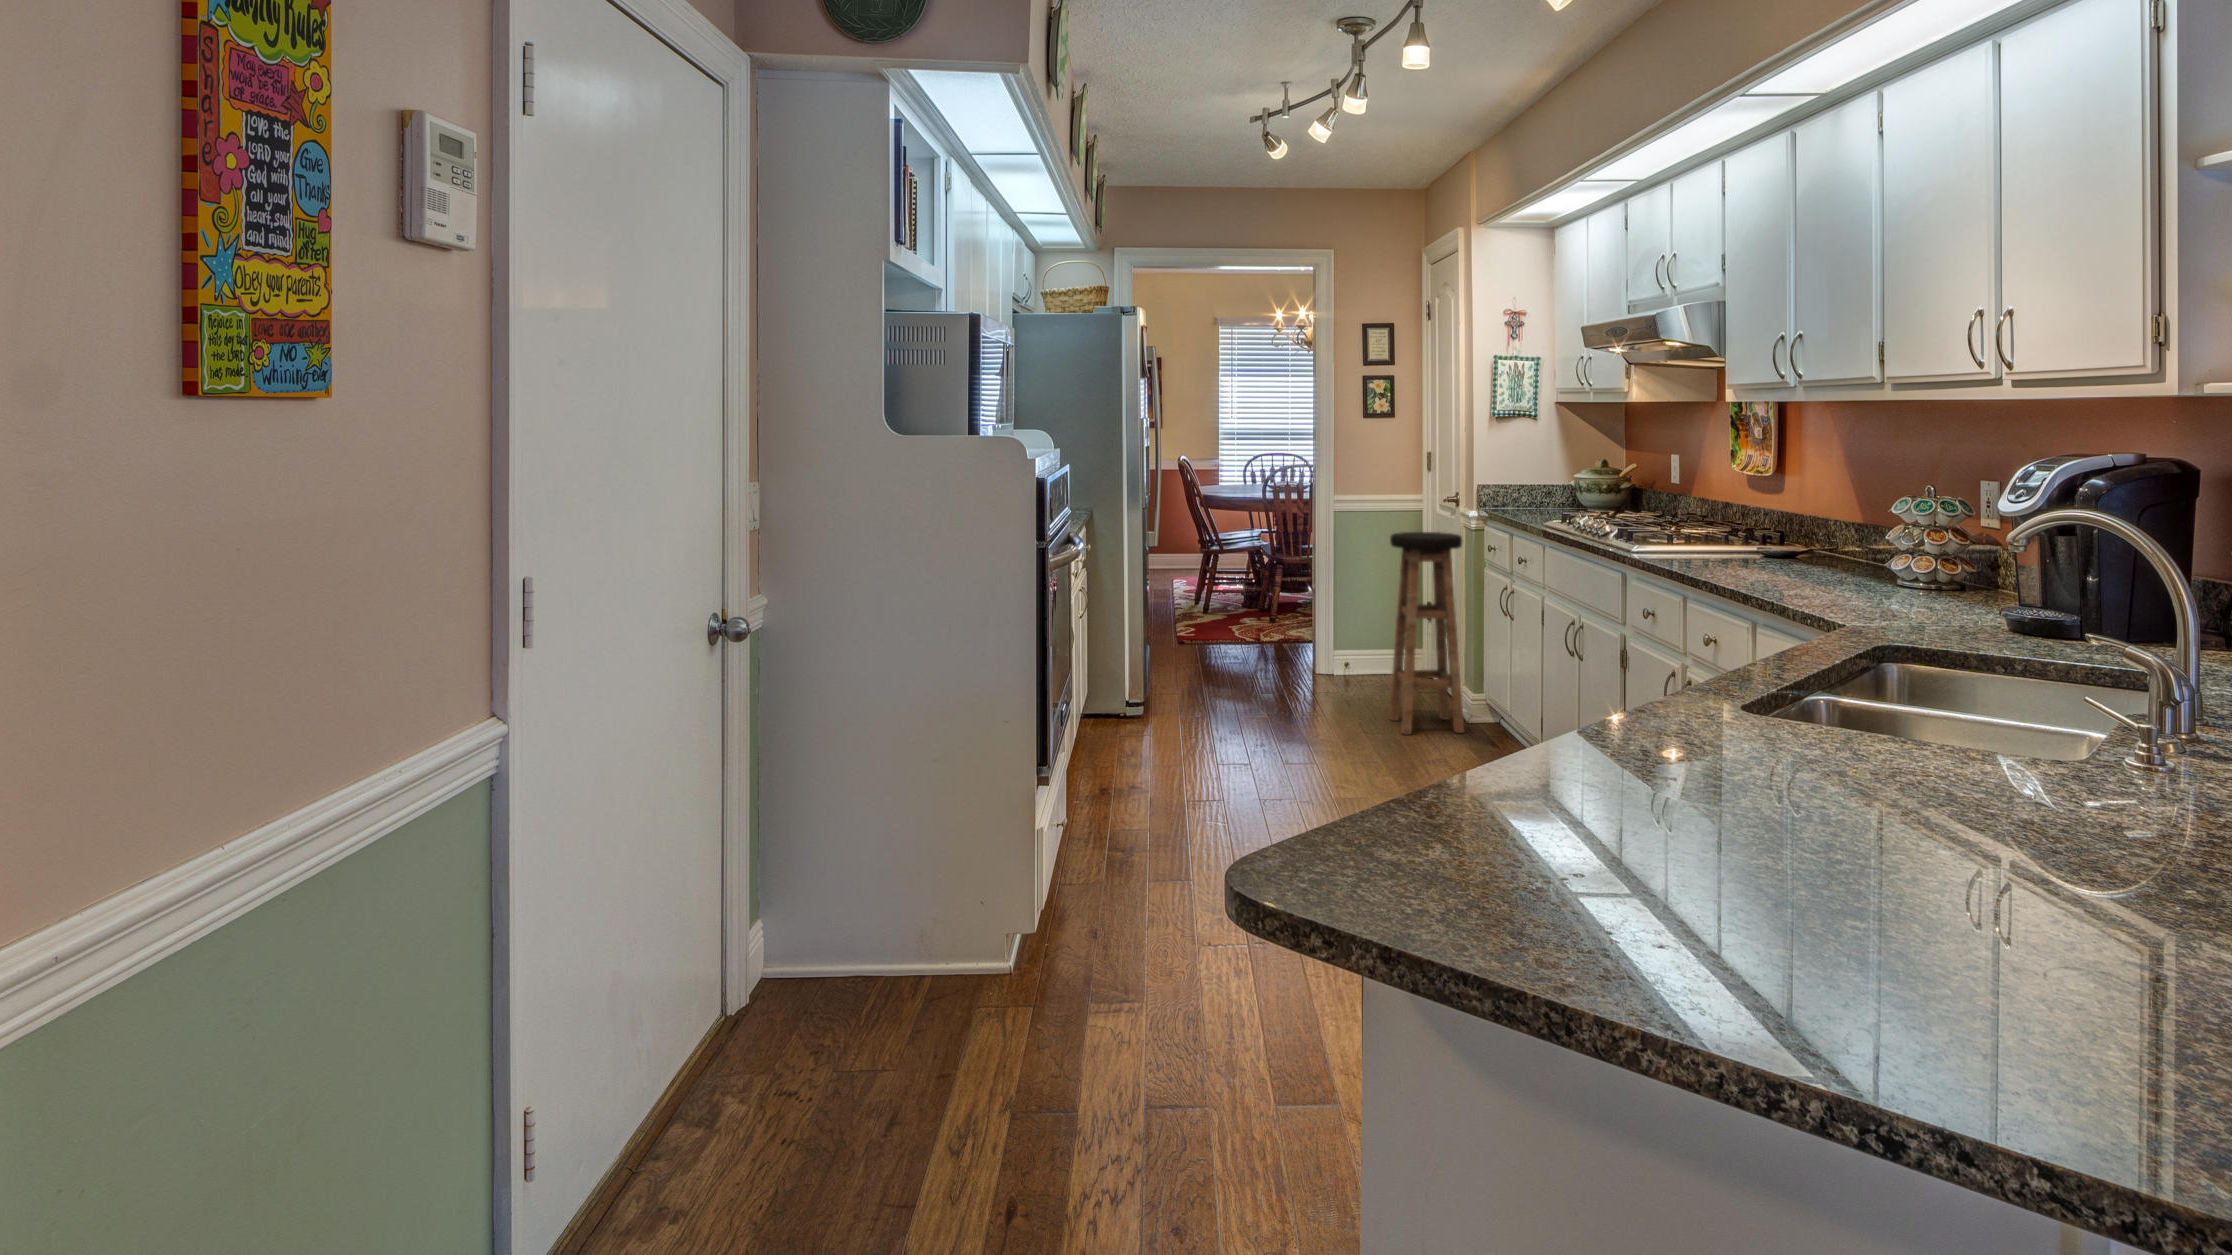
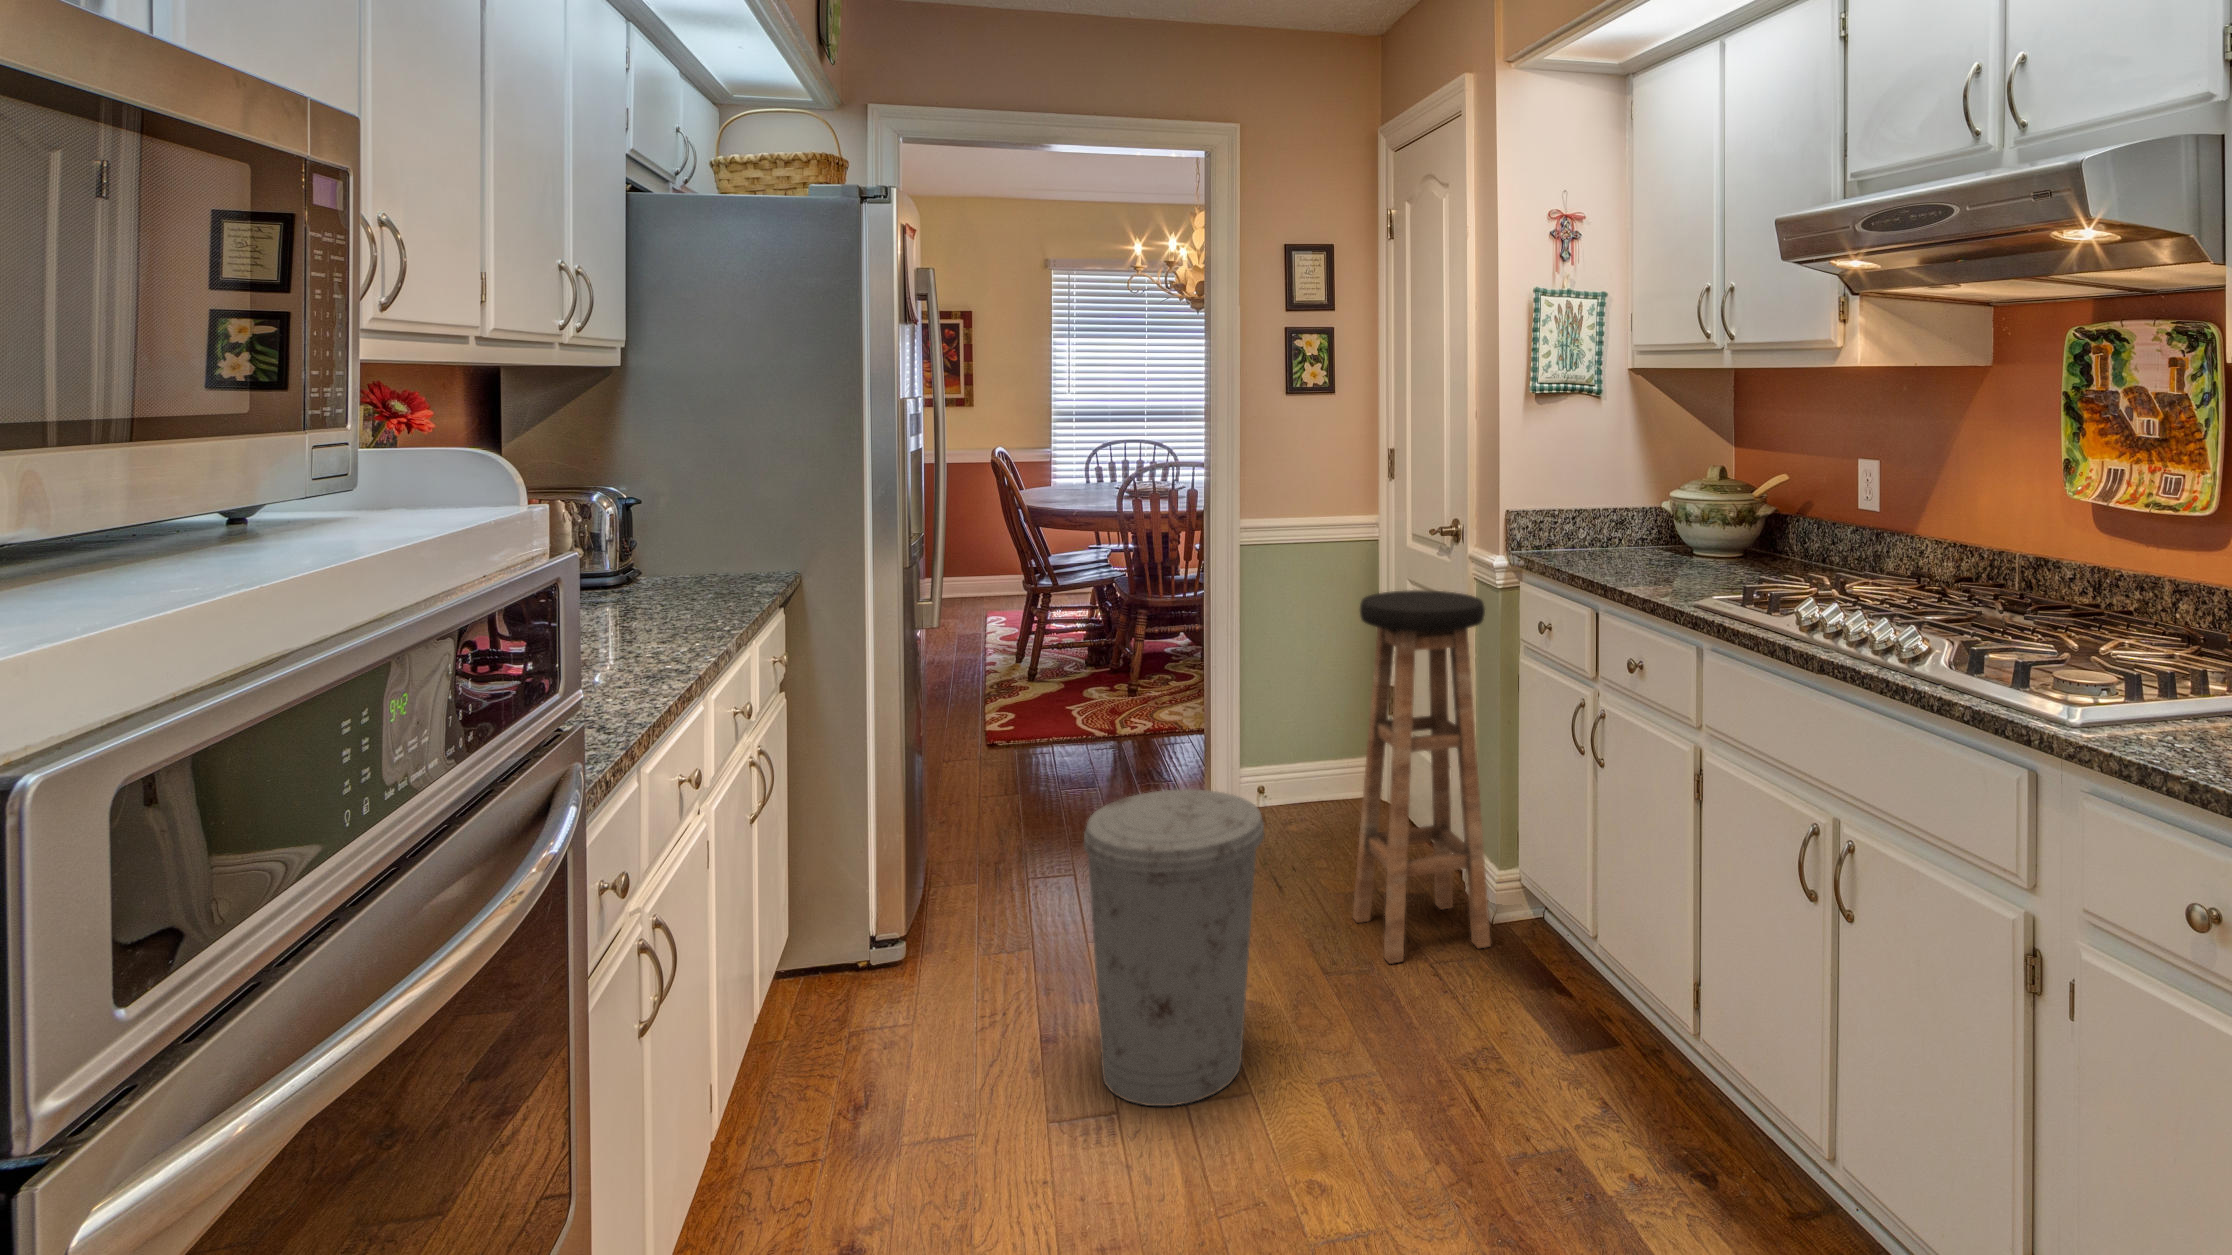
trash can: none [1238,622,1327,765] -> present [1084,789,1264,1106]

